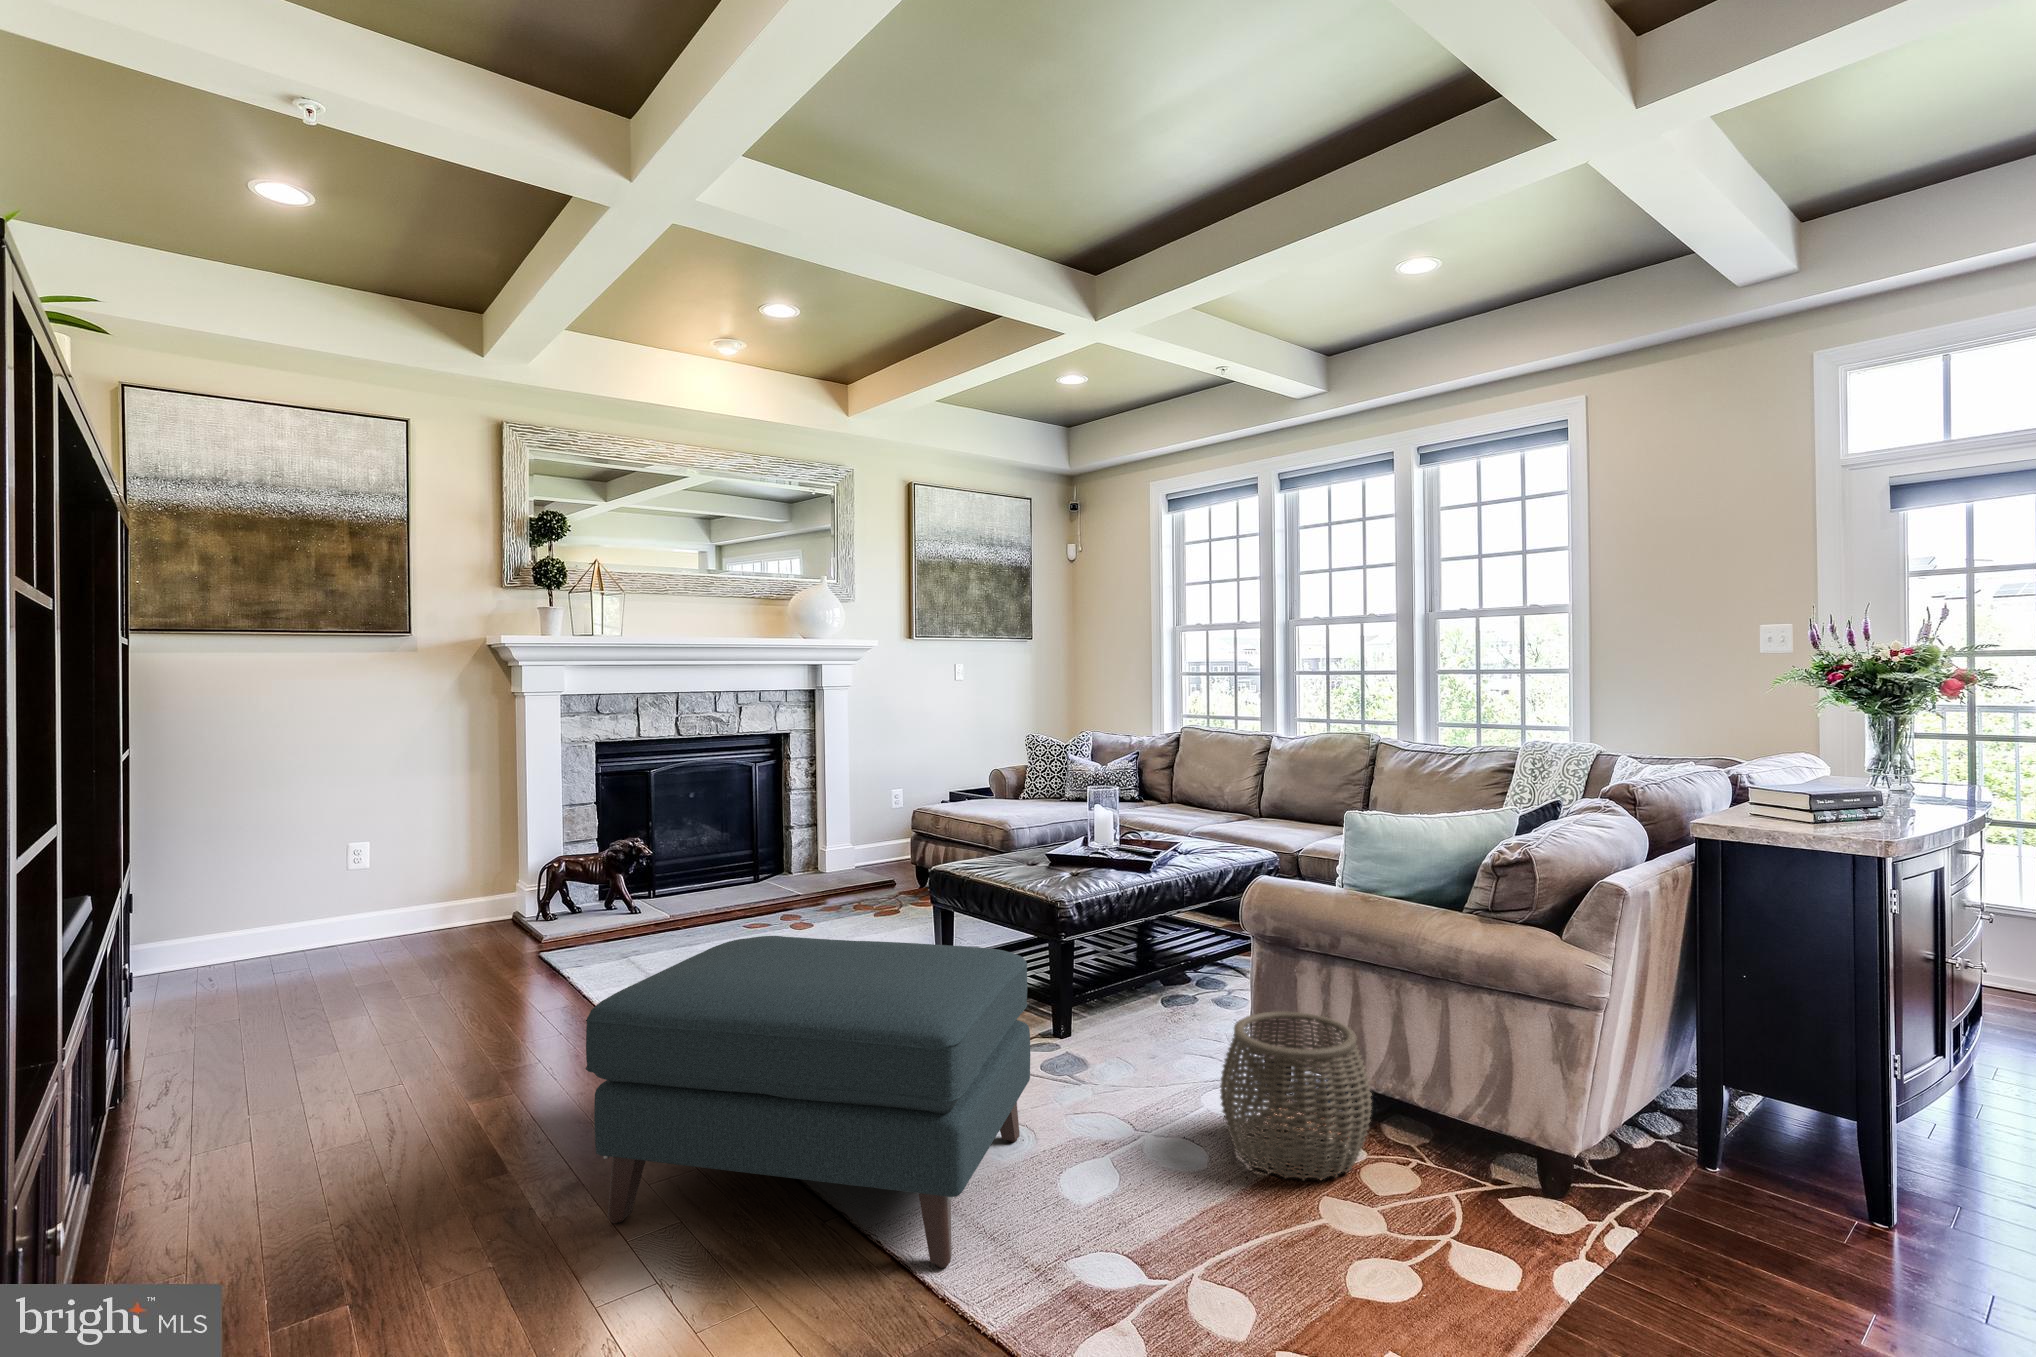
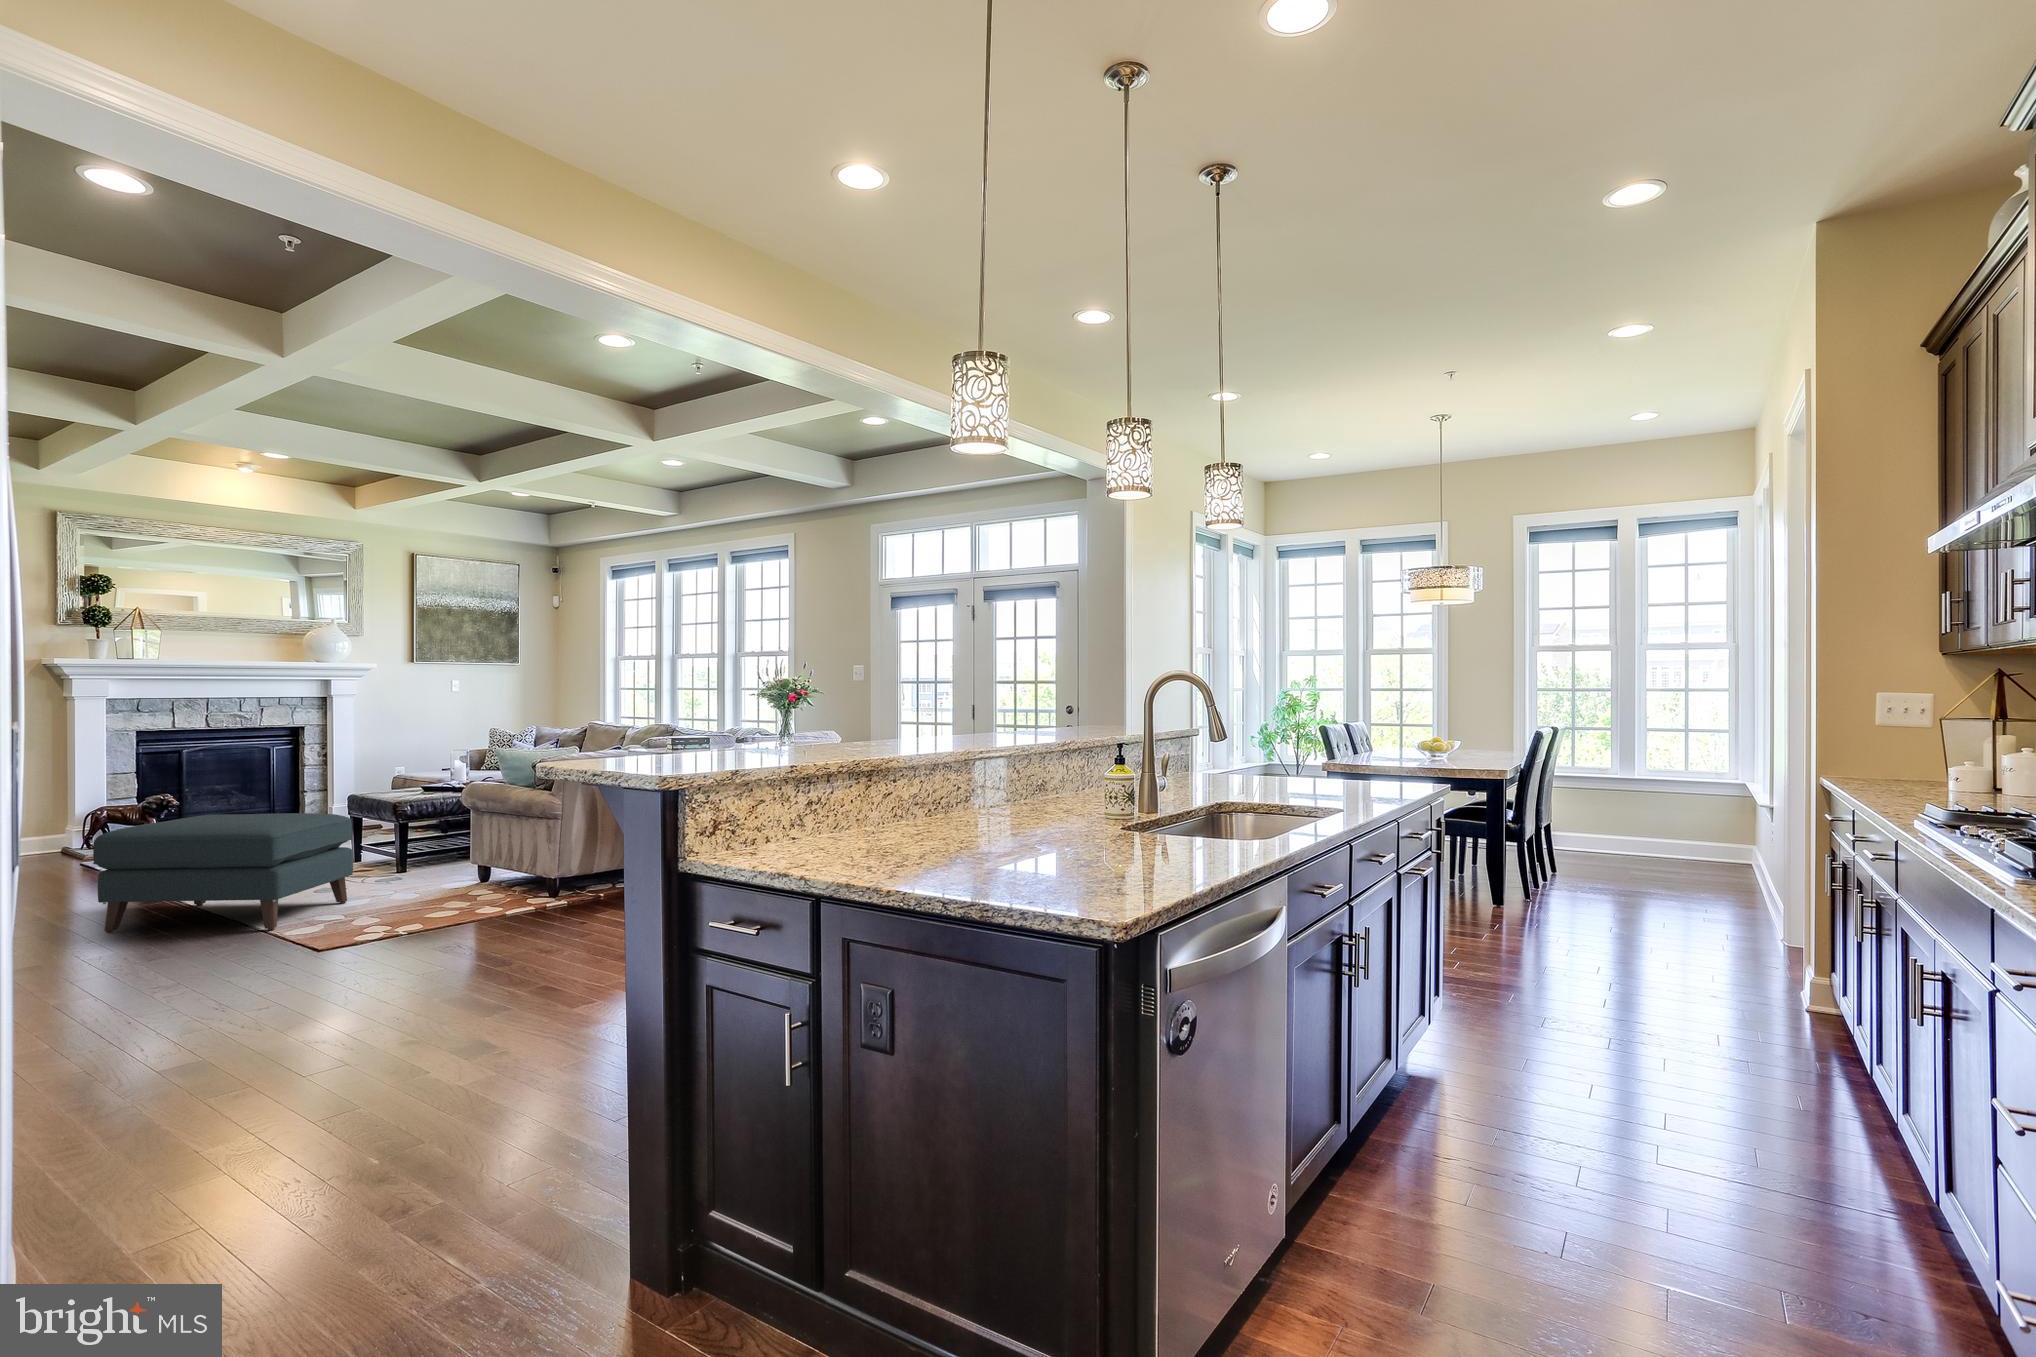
woven basket: present [1220,1011,1372,1180] -> none [444,839,517,903]

